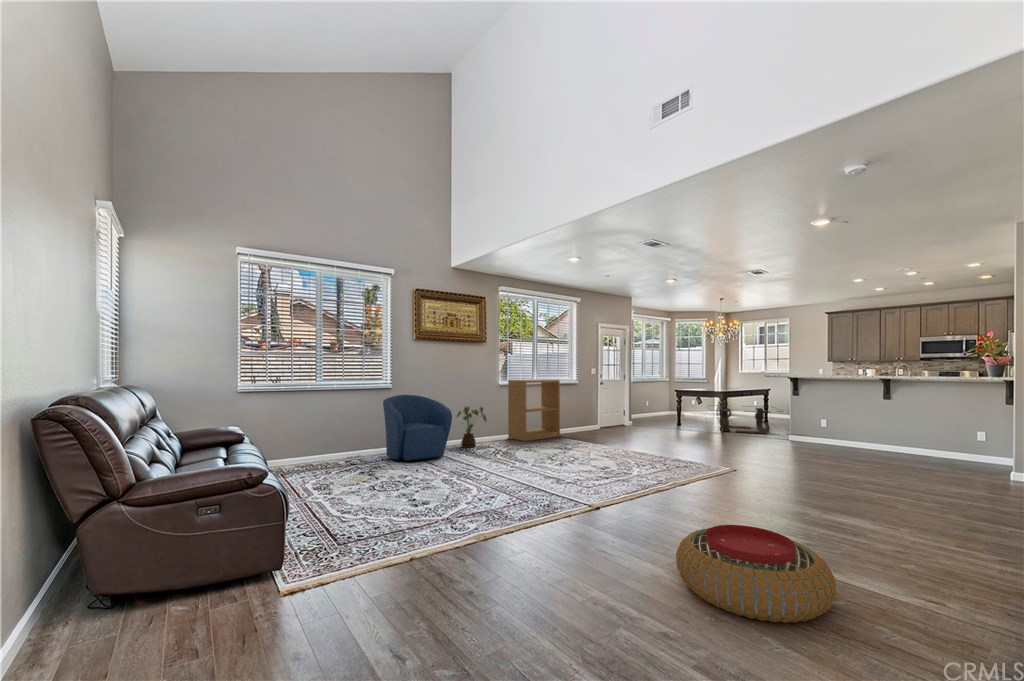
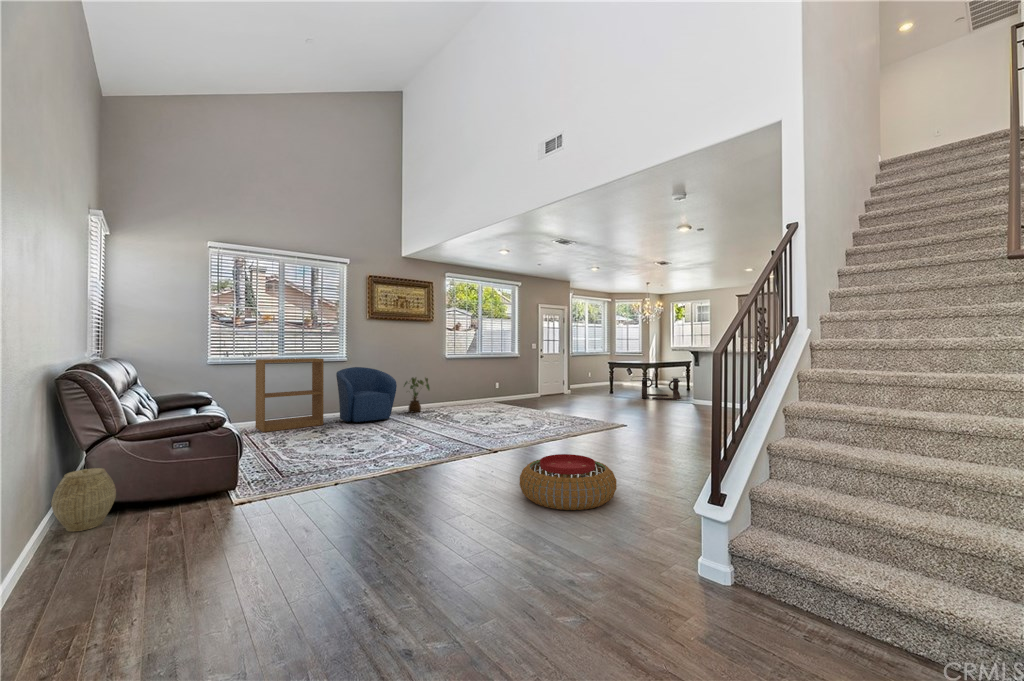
bookshelf: present [508,379,560,441] -> present [256,358,324,432]
woven basket: none [18,548,114,650] -> present [52,468,116,532]

